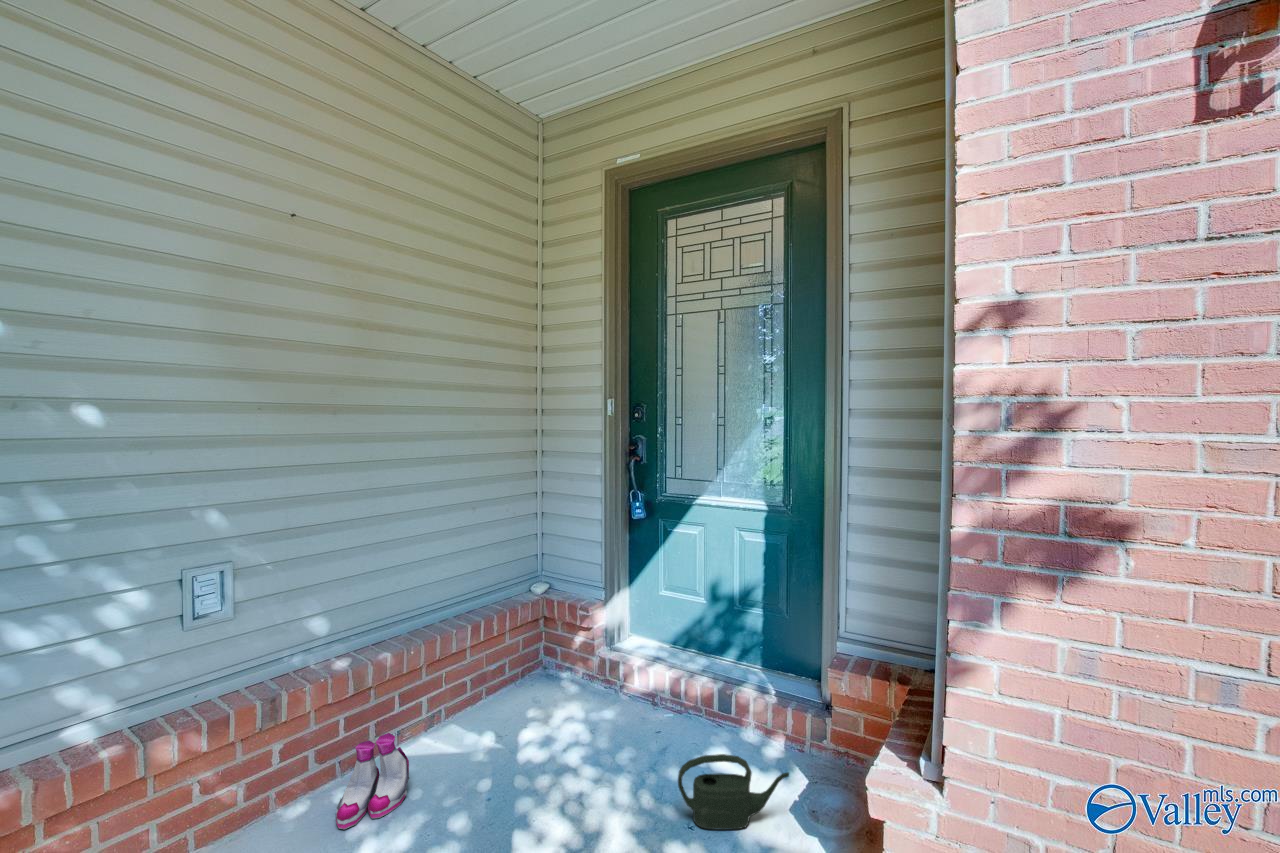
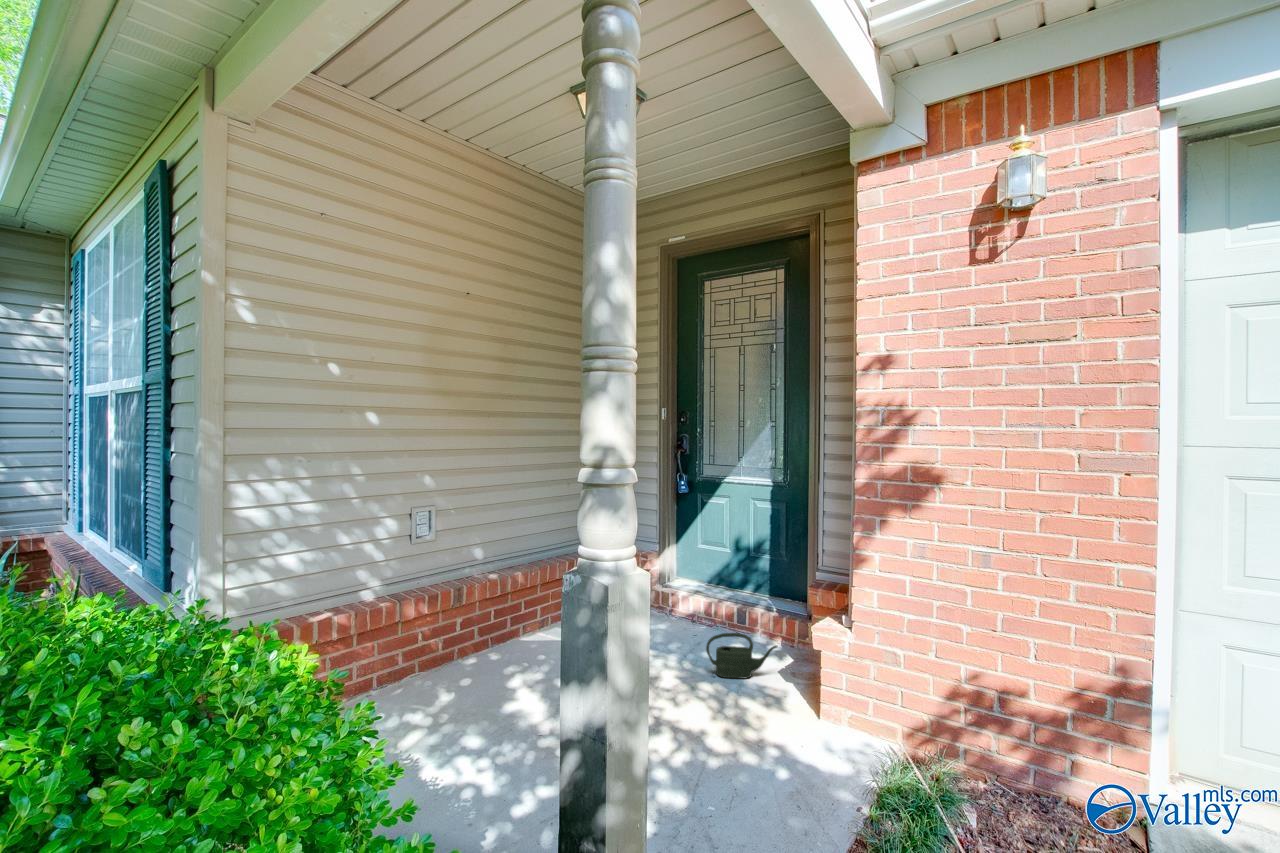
boots: present [336,733,409,829] -> none [496,617,536,669]

